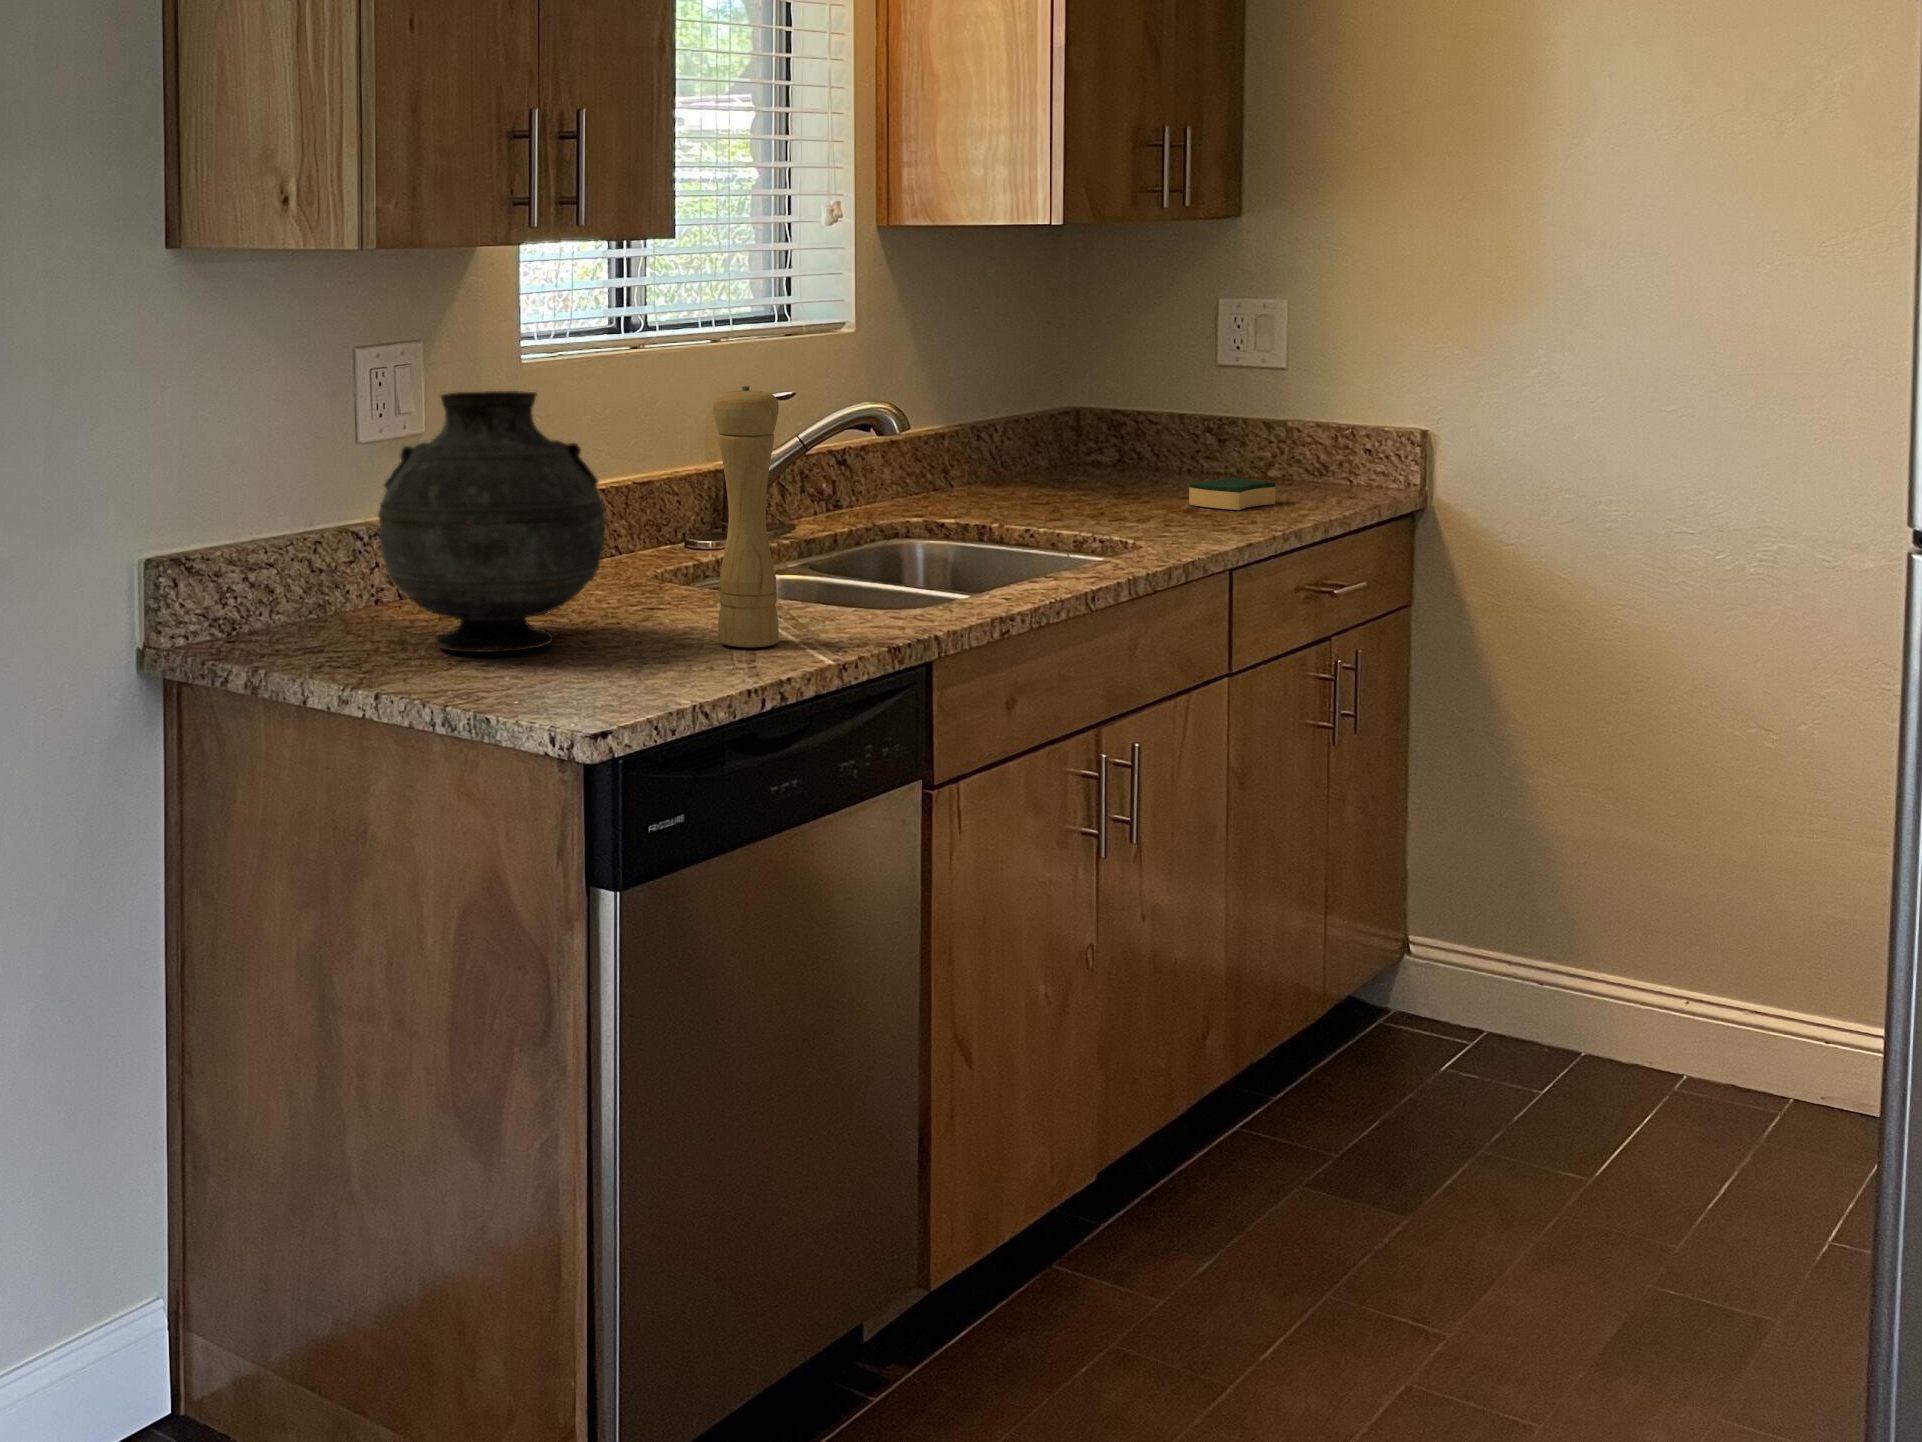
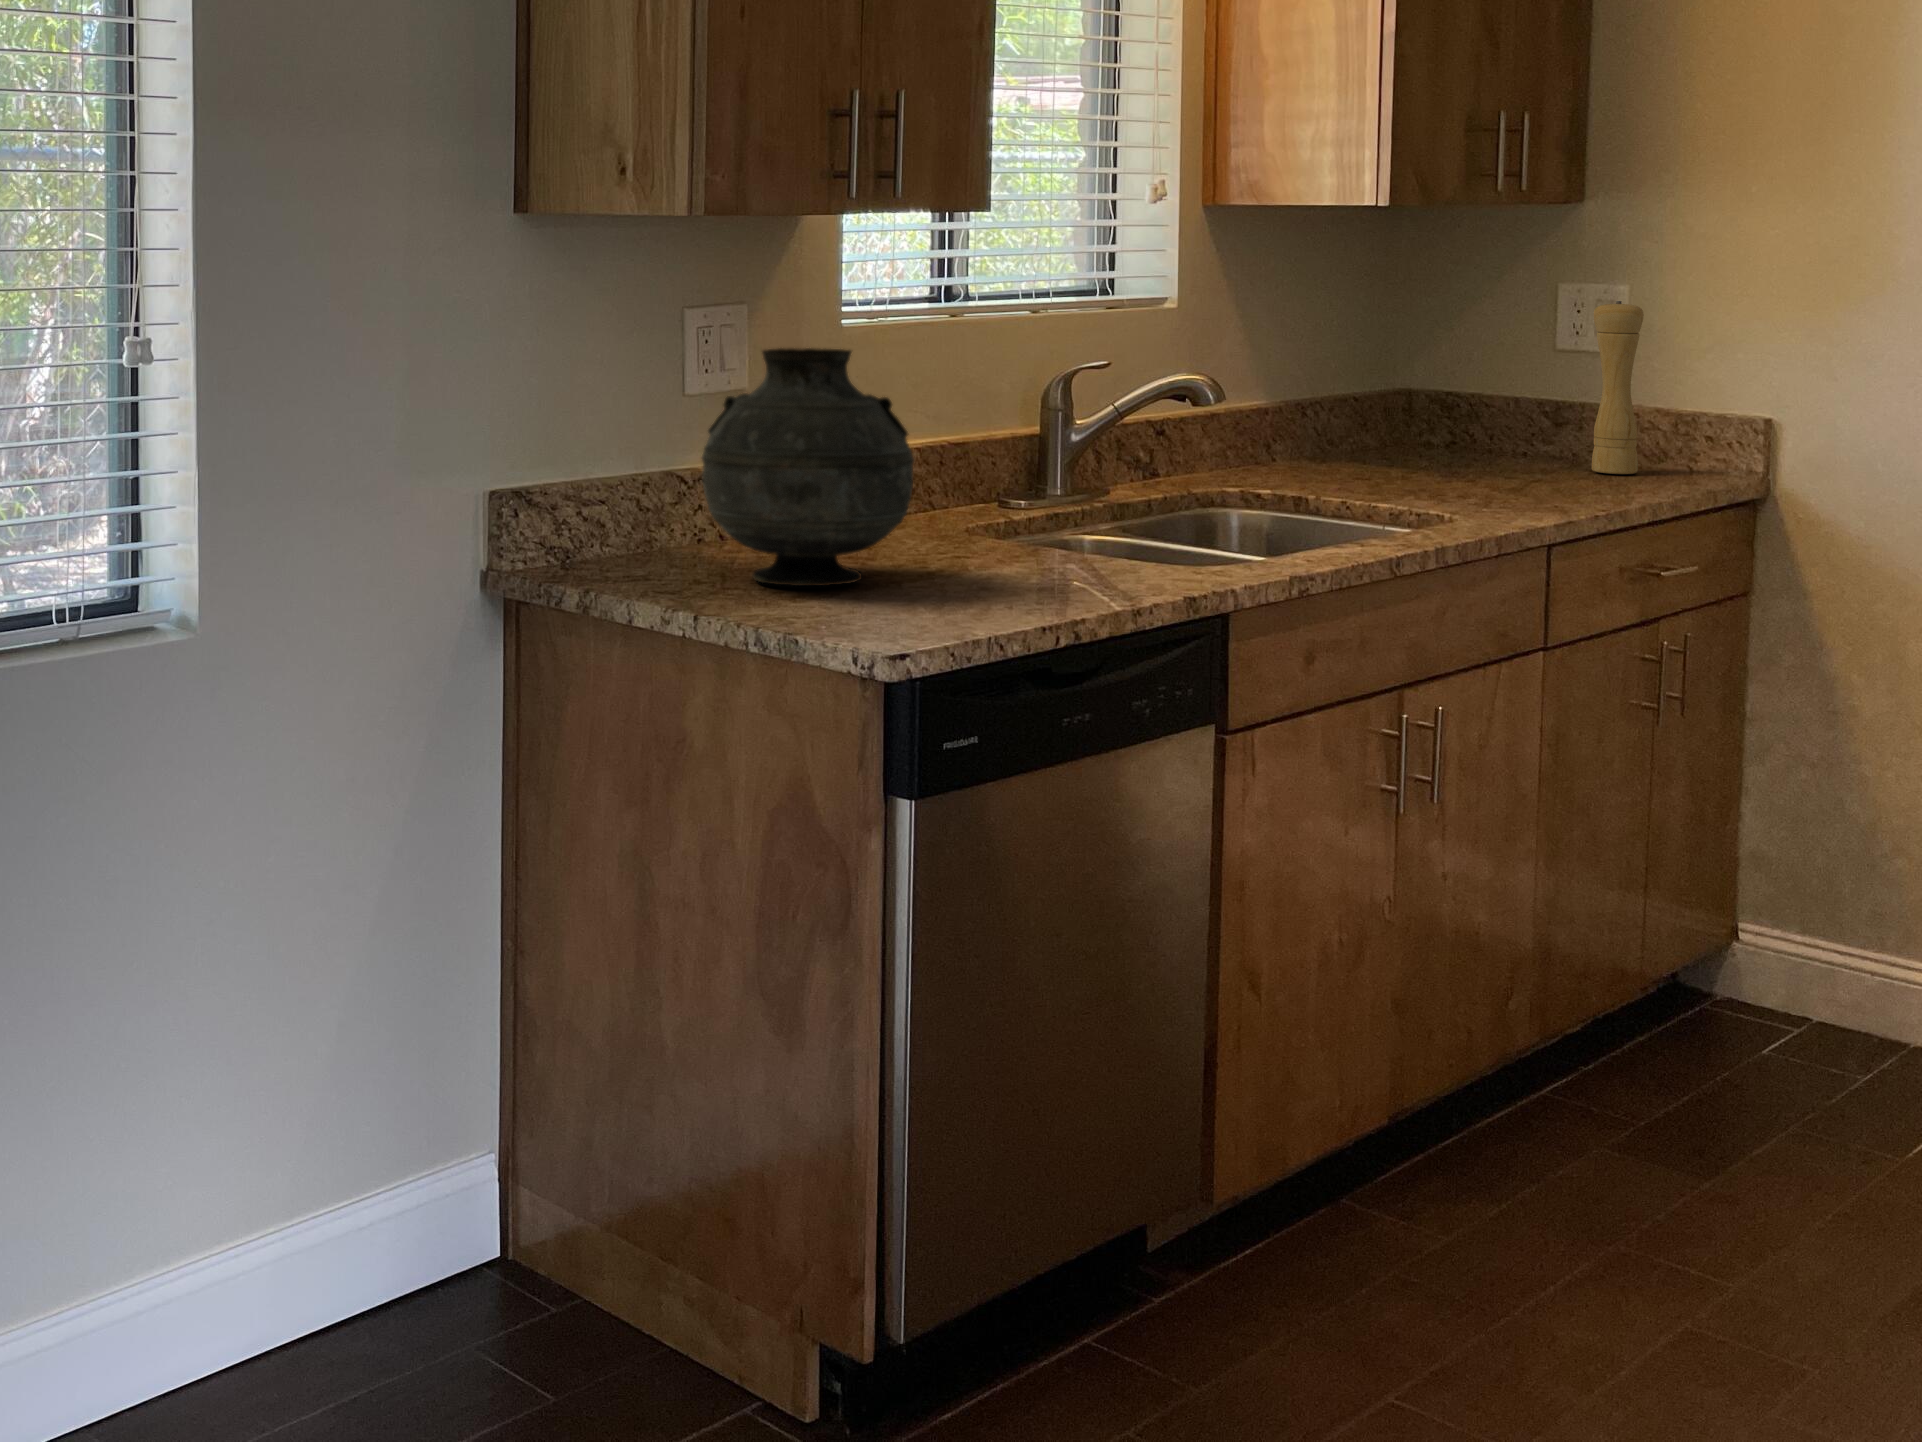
pepper mill: present [713,386,779,647] -> present [1592,301,1644,474]
sponge: present [1189,478,1275,510] -> none [1515,459,1608,491]

